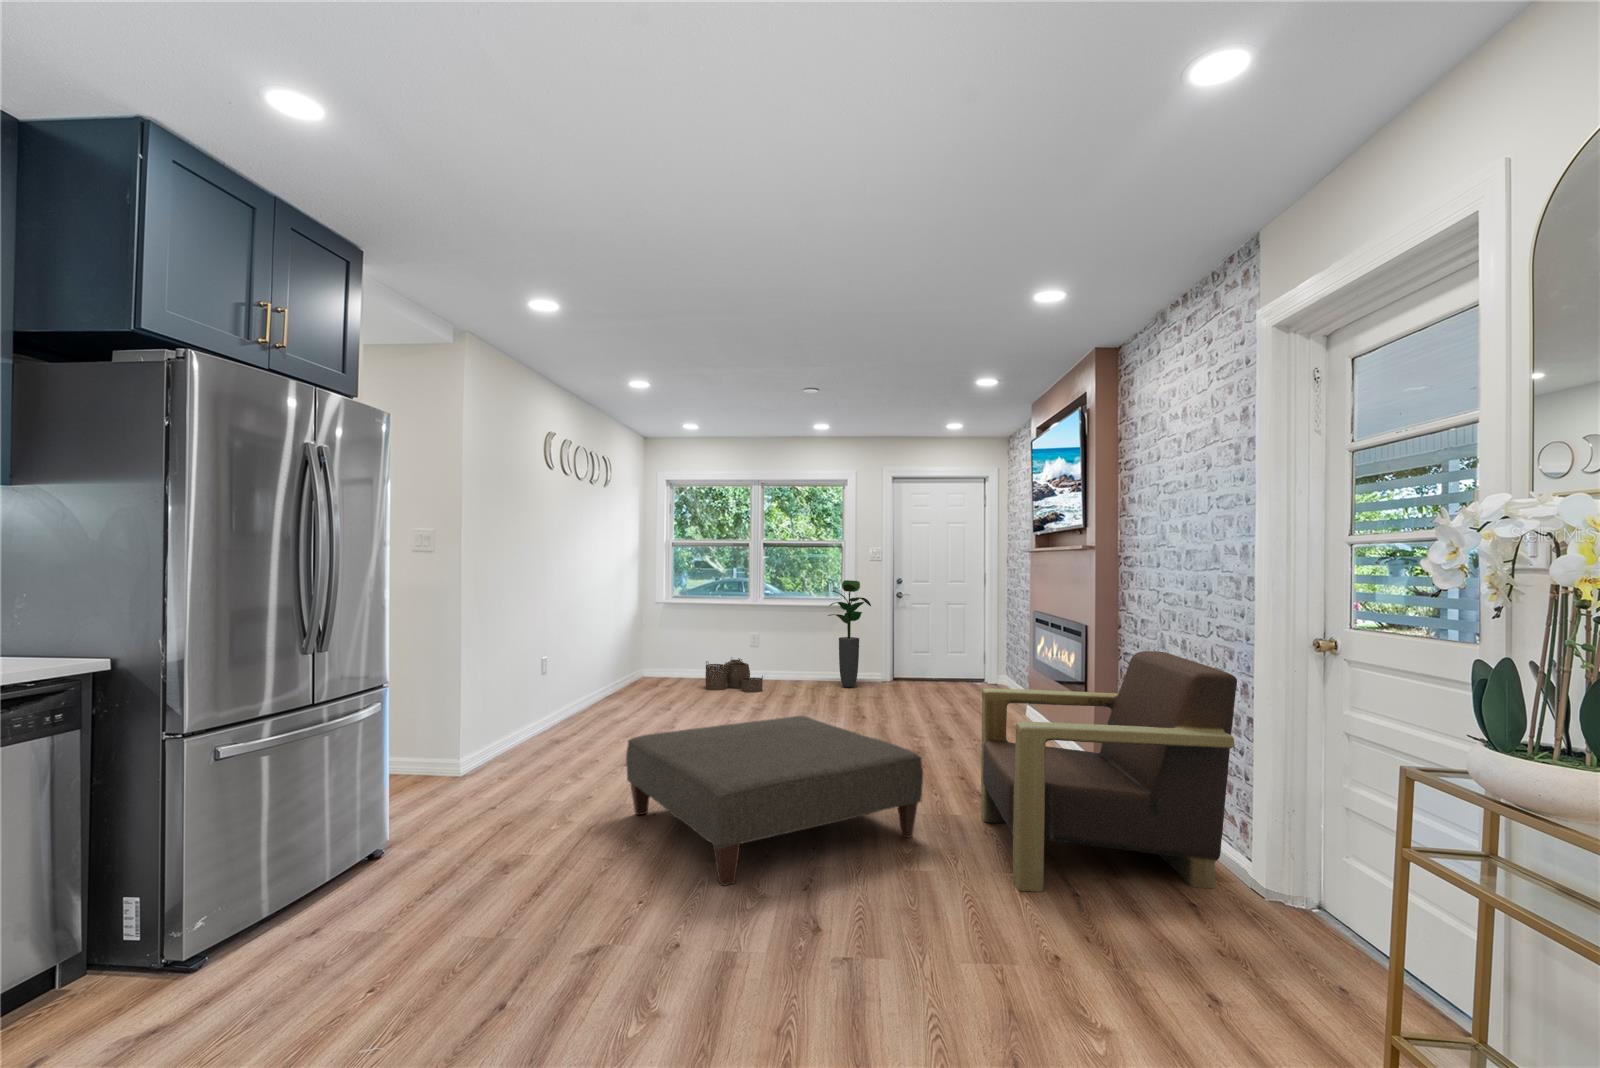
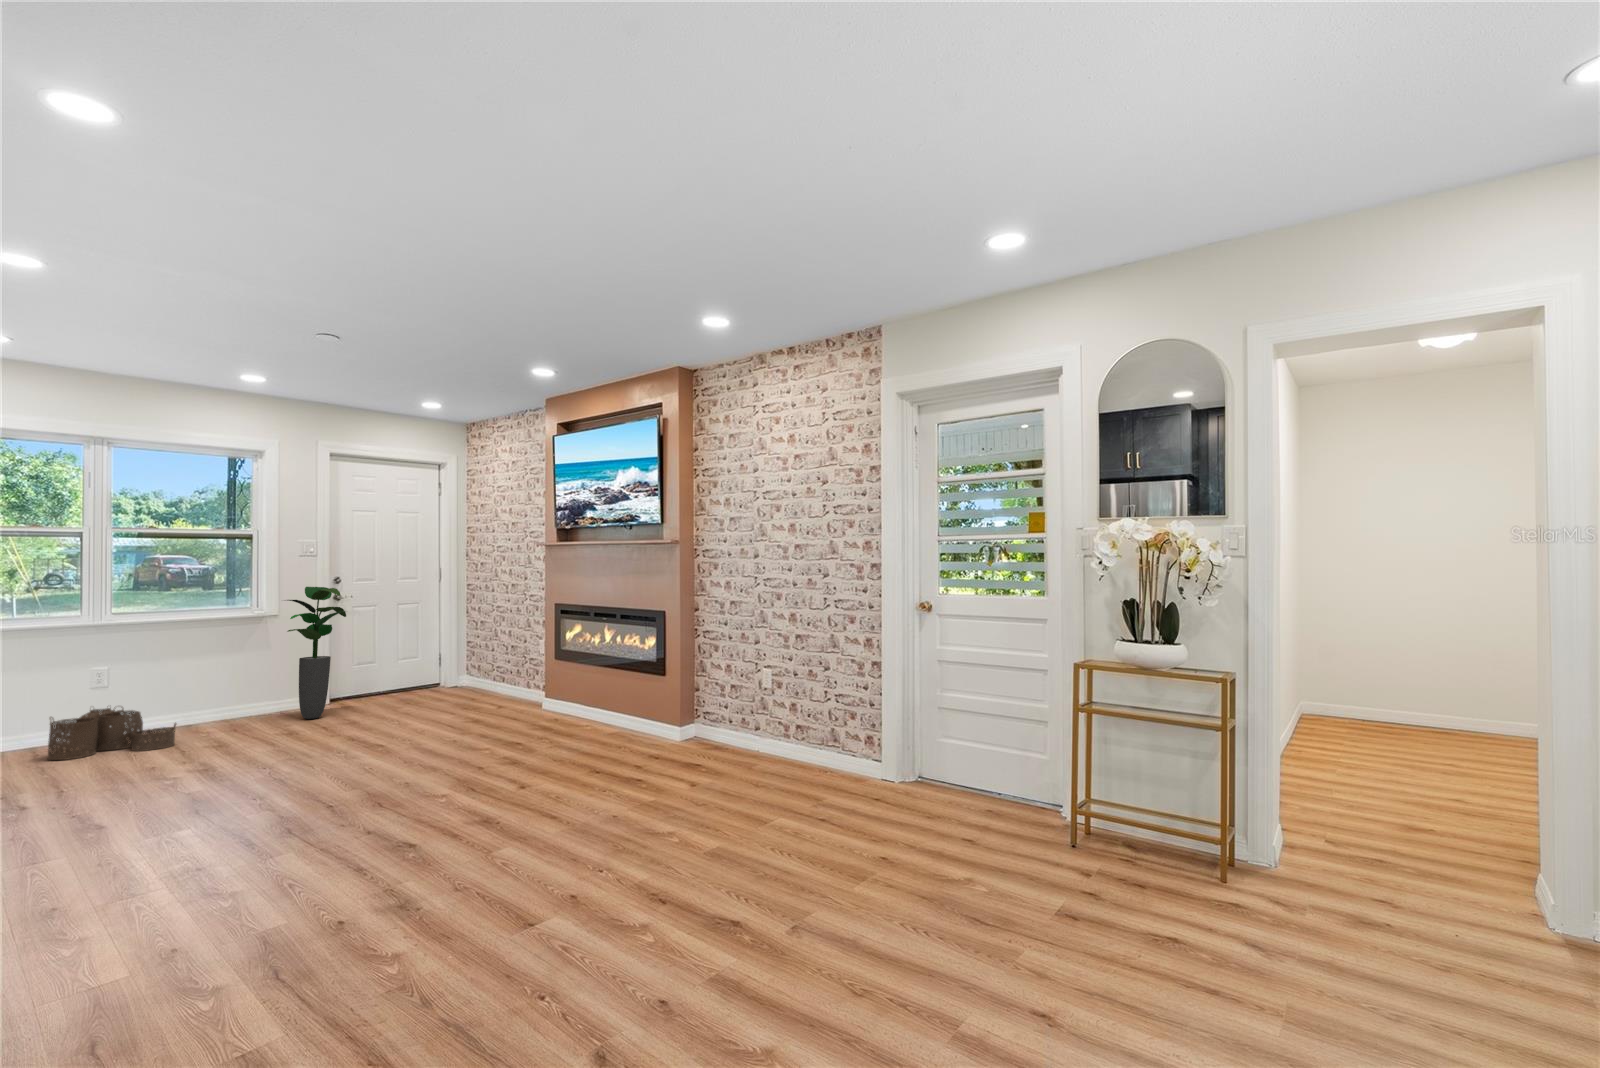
armchair: present [981,651,1237,892] -> none [658,623,881,837]
ottoman: present [626,716,923,886] -> none [202,740,642,959]

